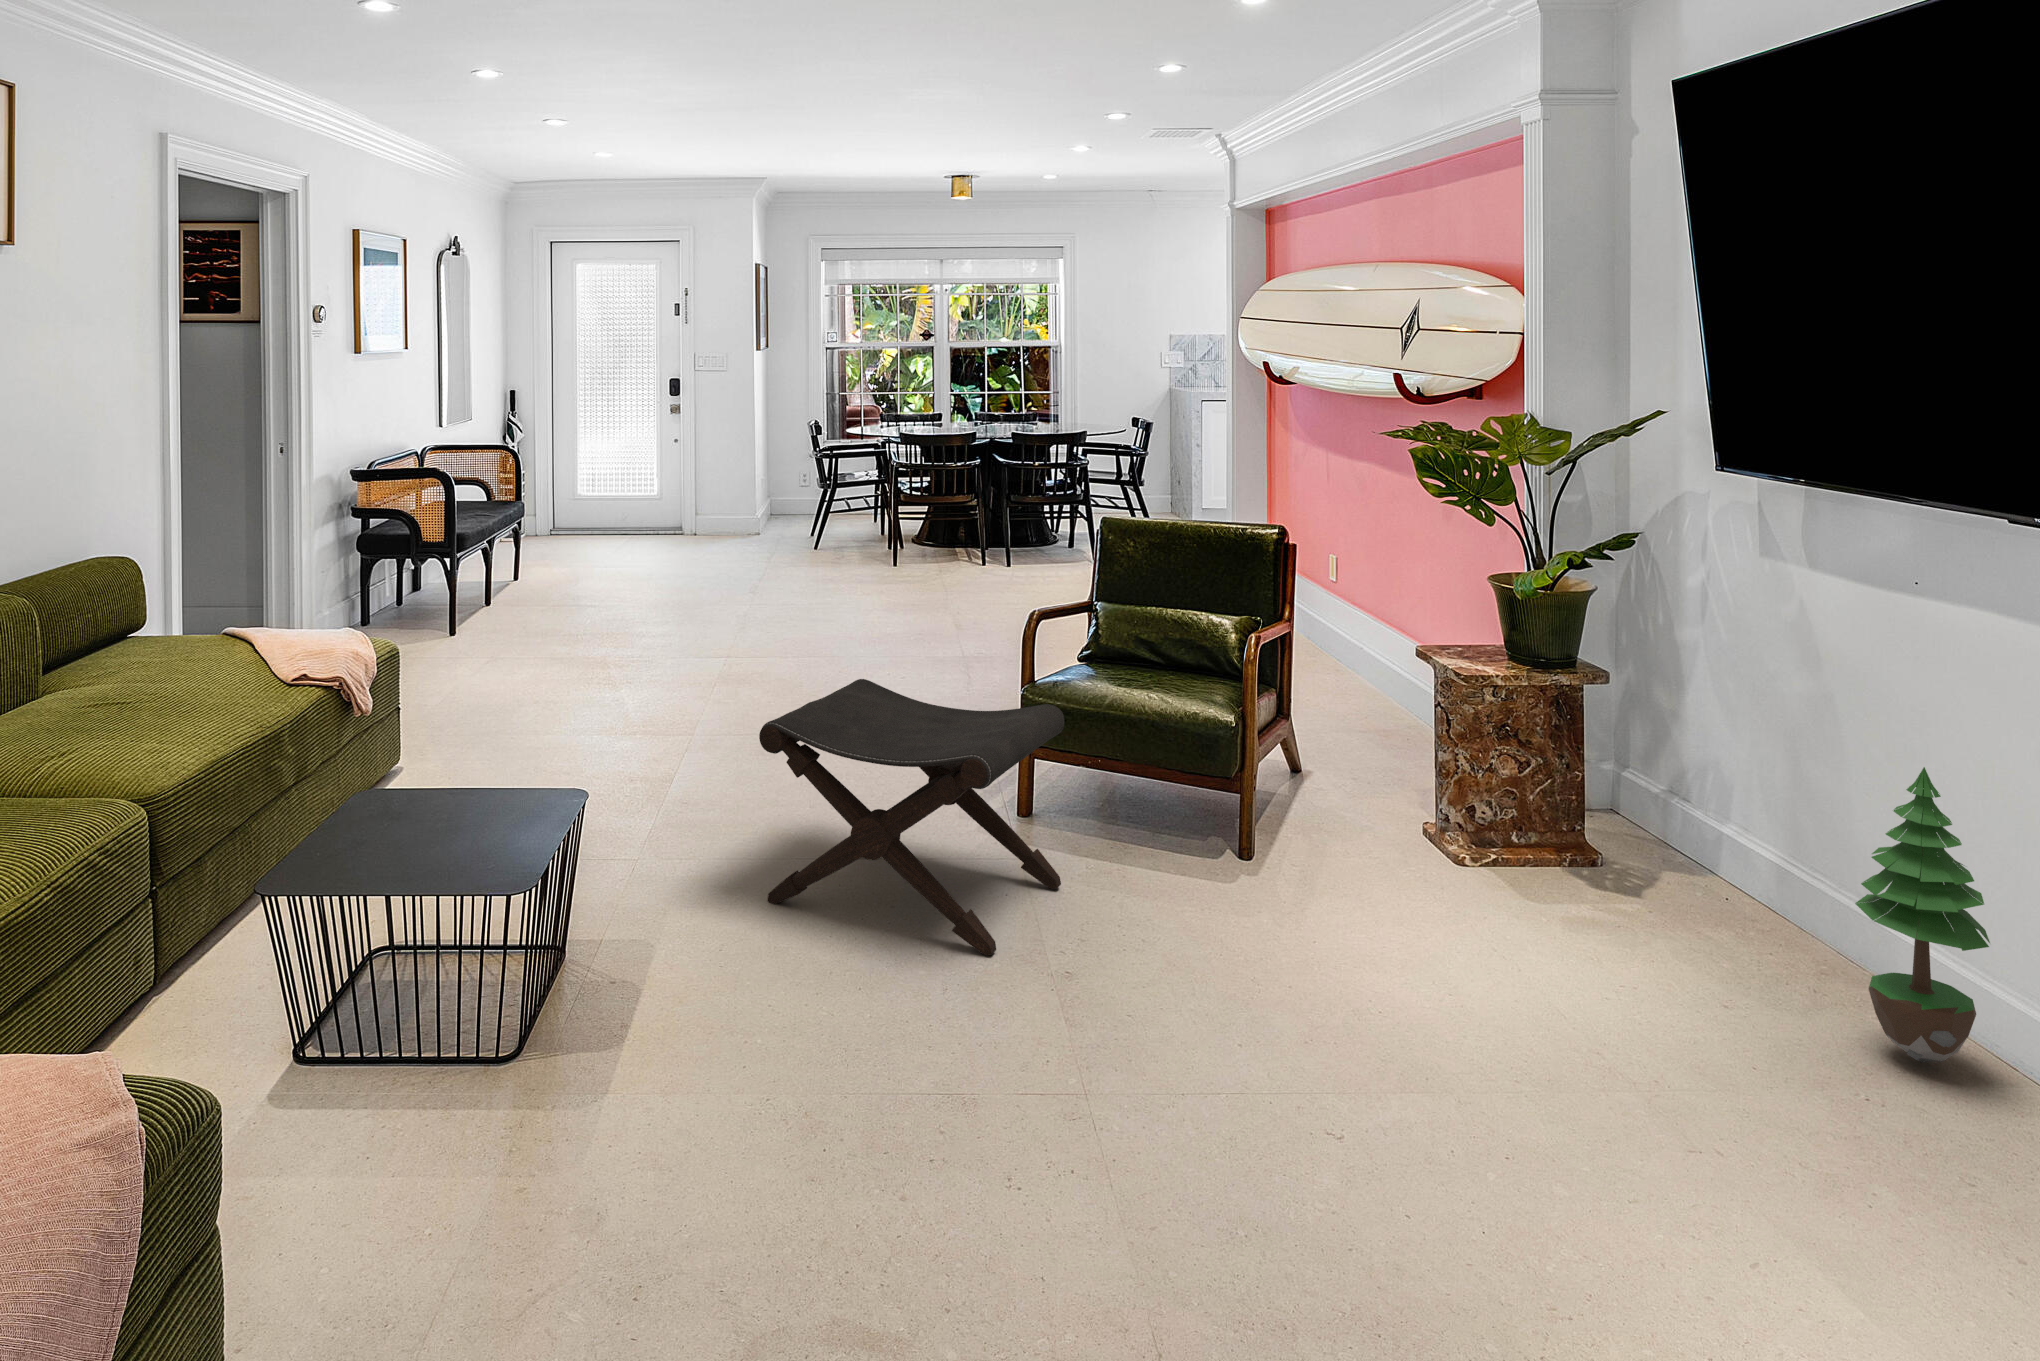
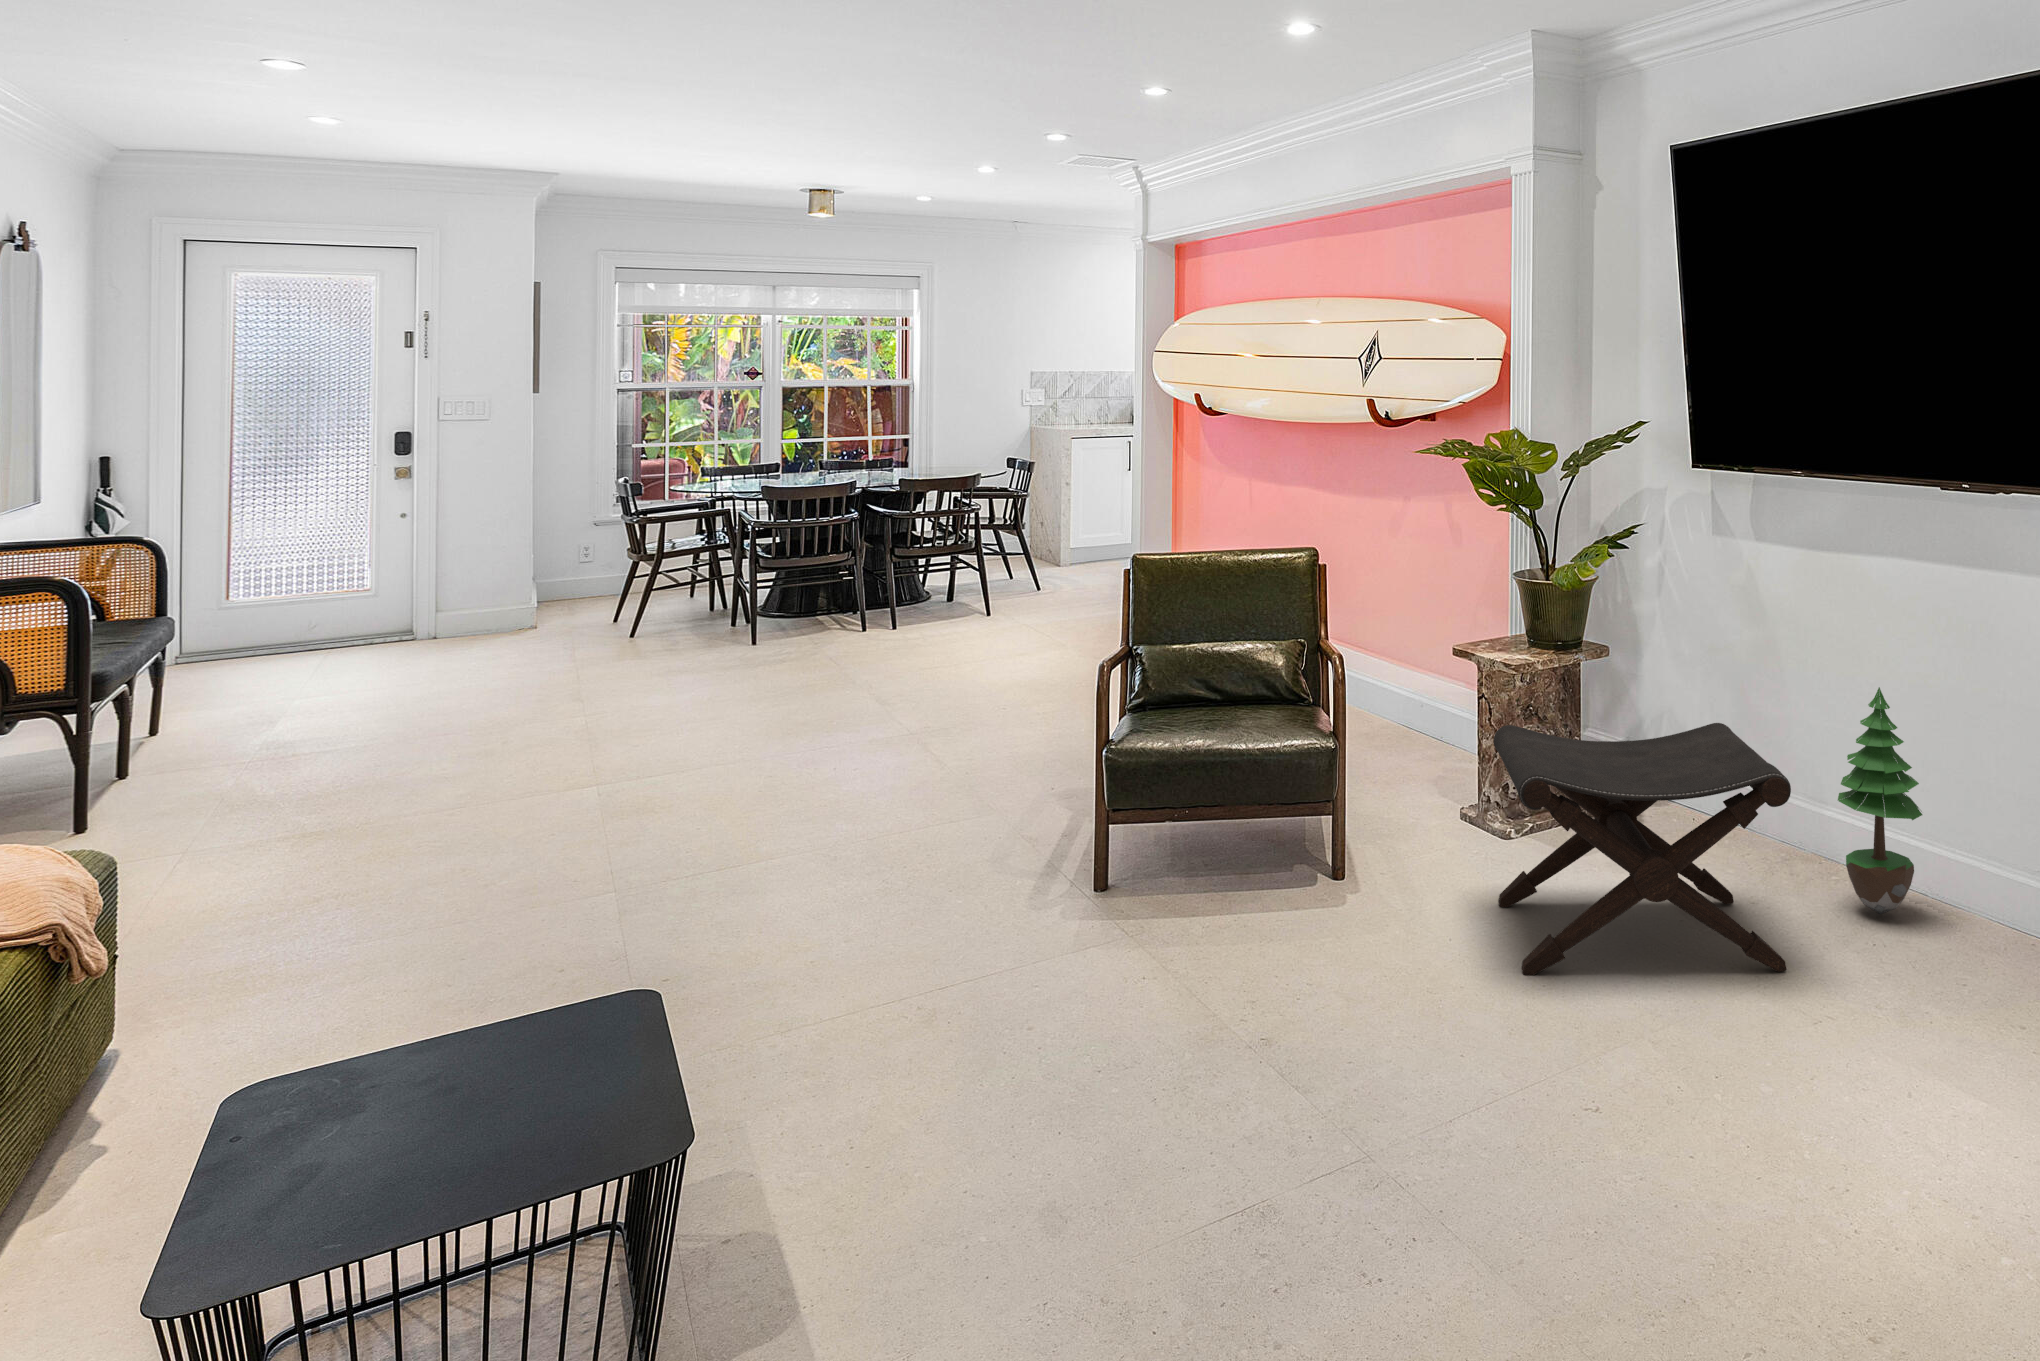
footstool: present [759,679,1065,955] -> present [1494,723,1791,976]

